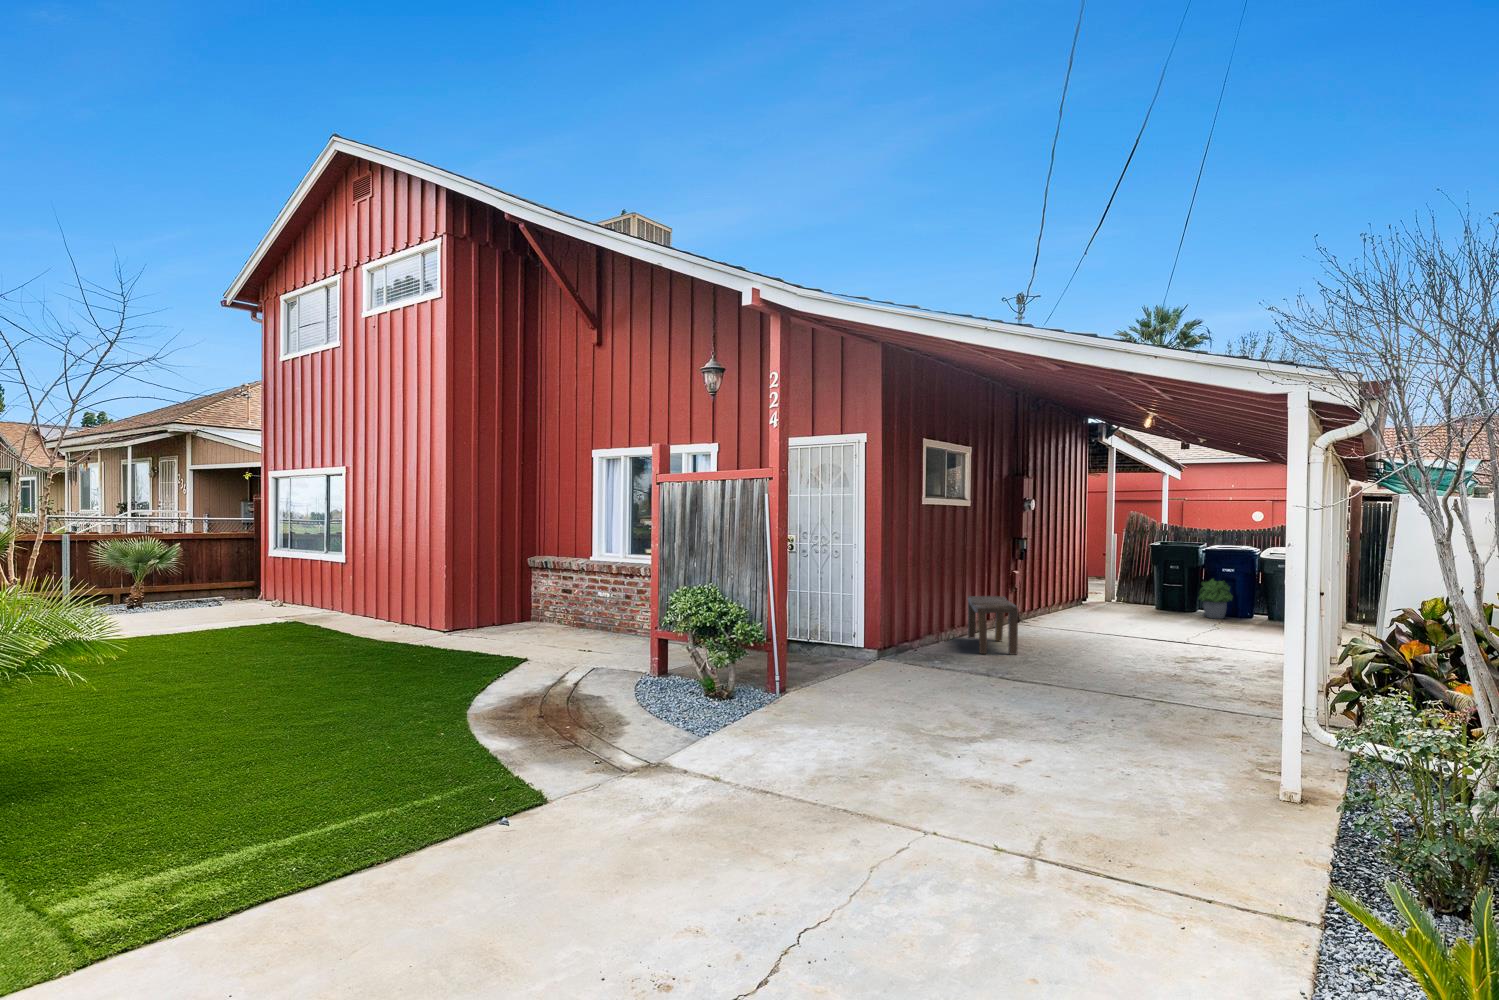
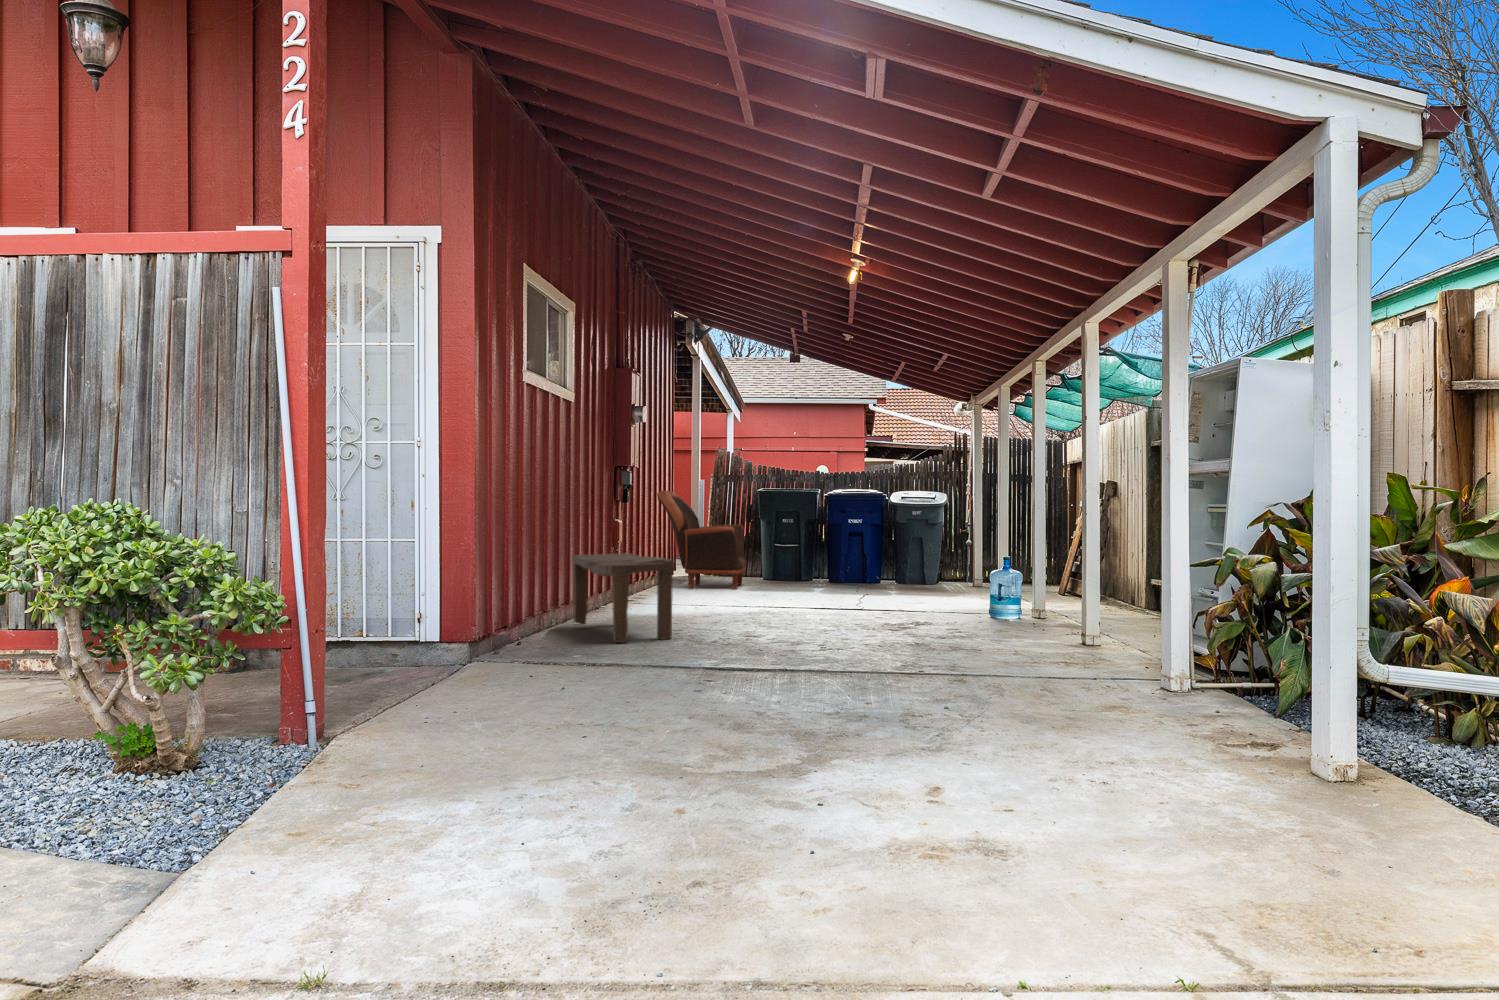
armchair: none [1062,544,1133,617] -> present [657,490,746,589]
potted plant: present [1199,579,1232,619] -> none [821,531,864,584]

